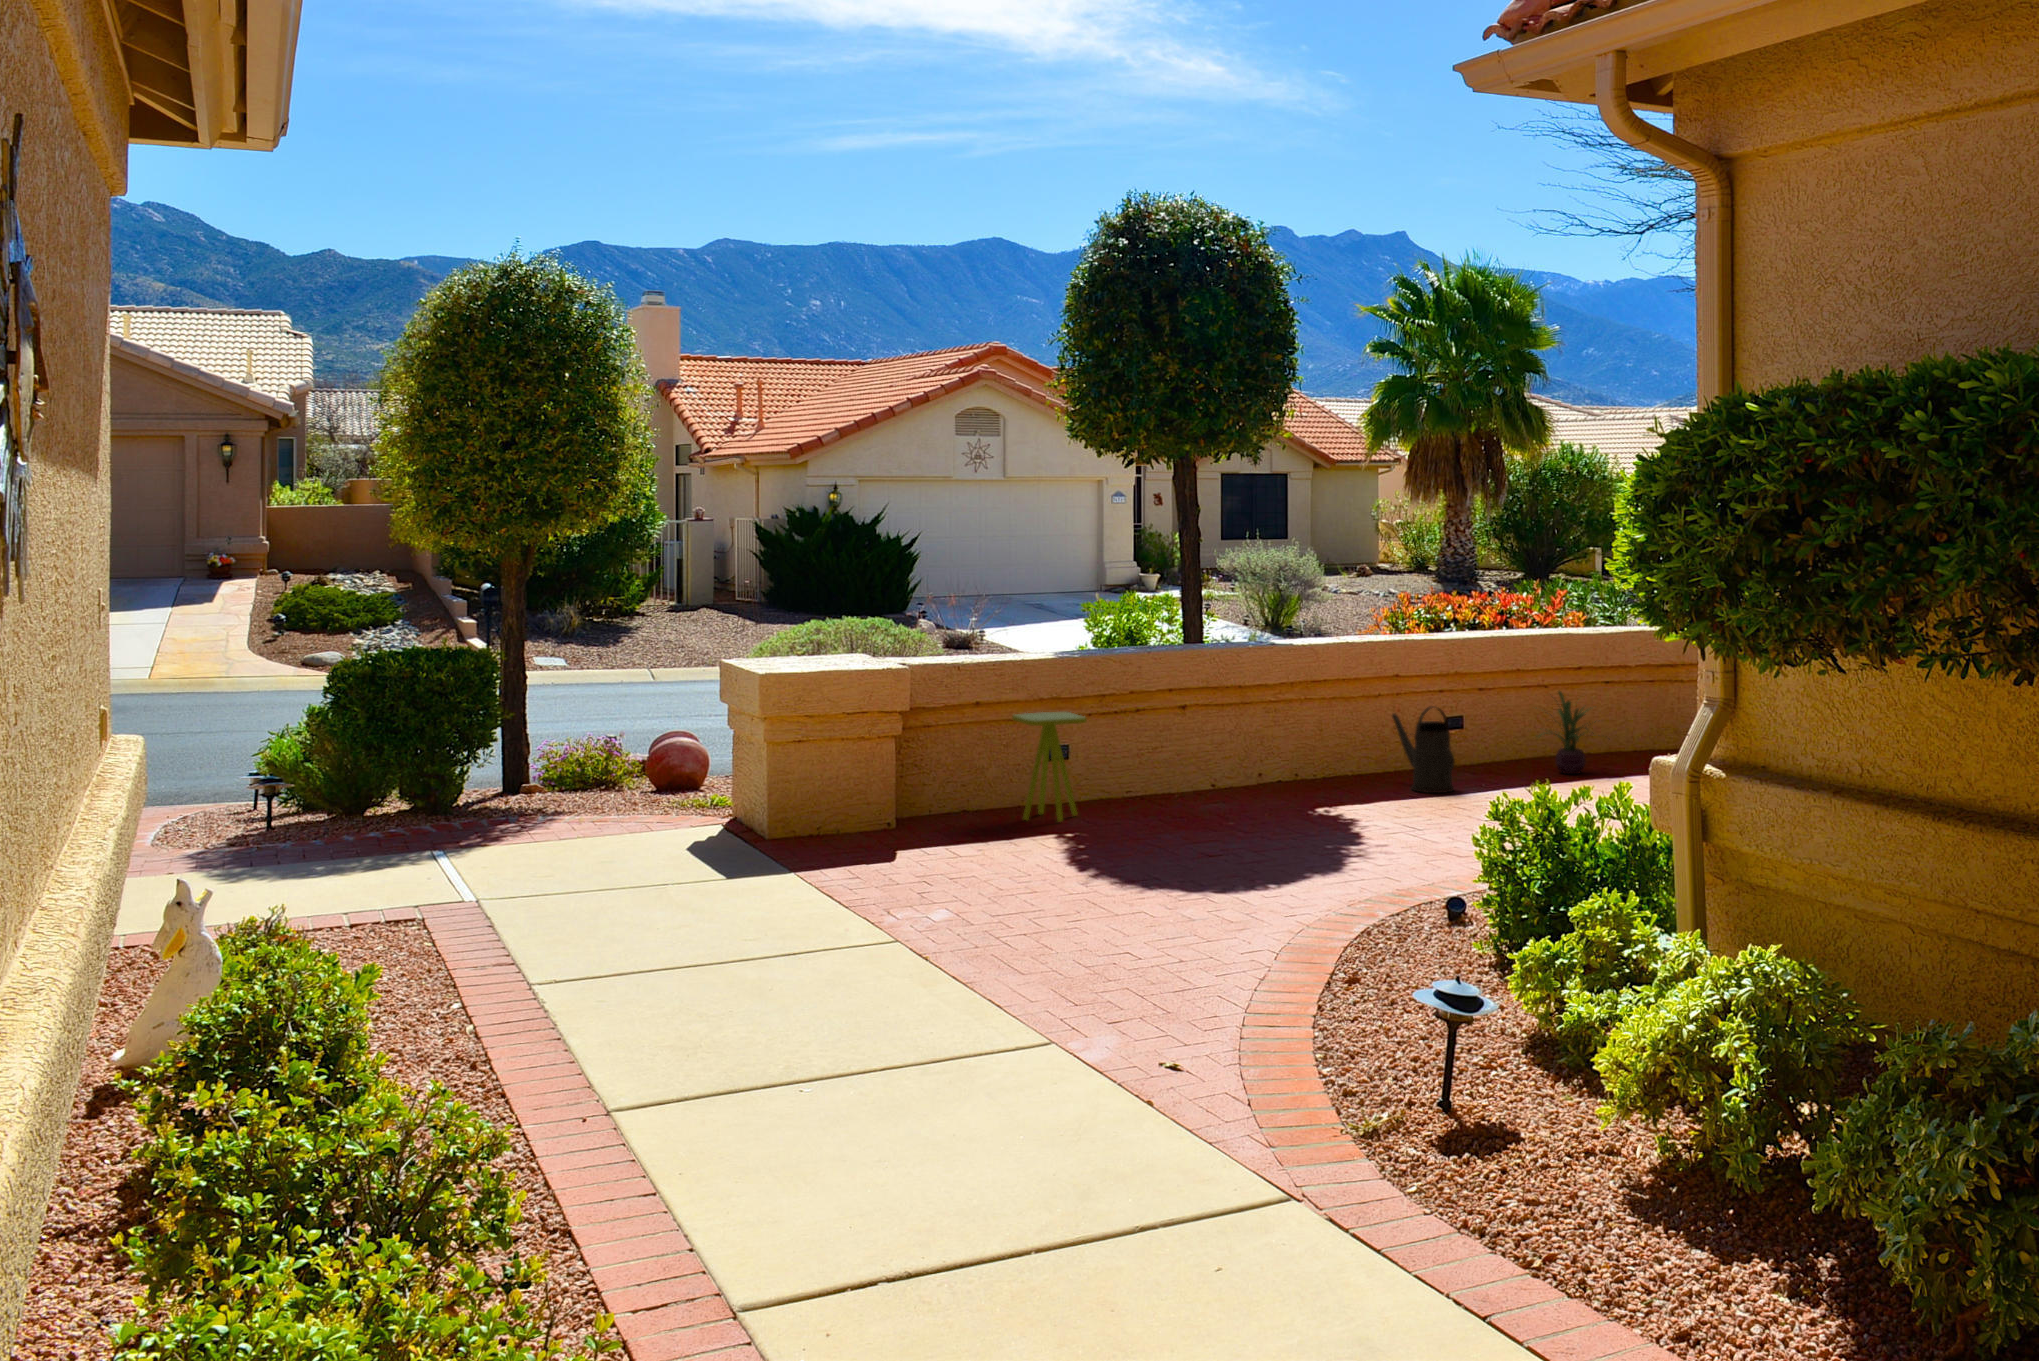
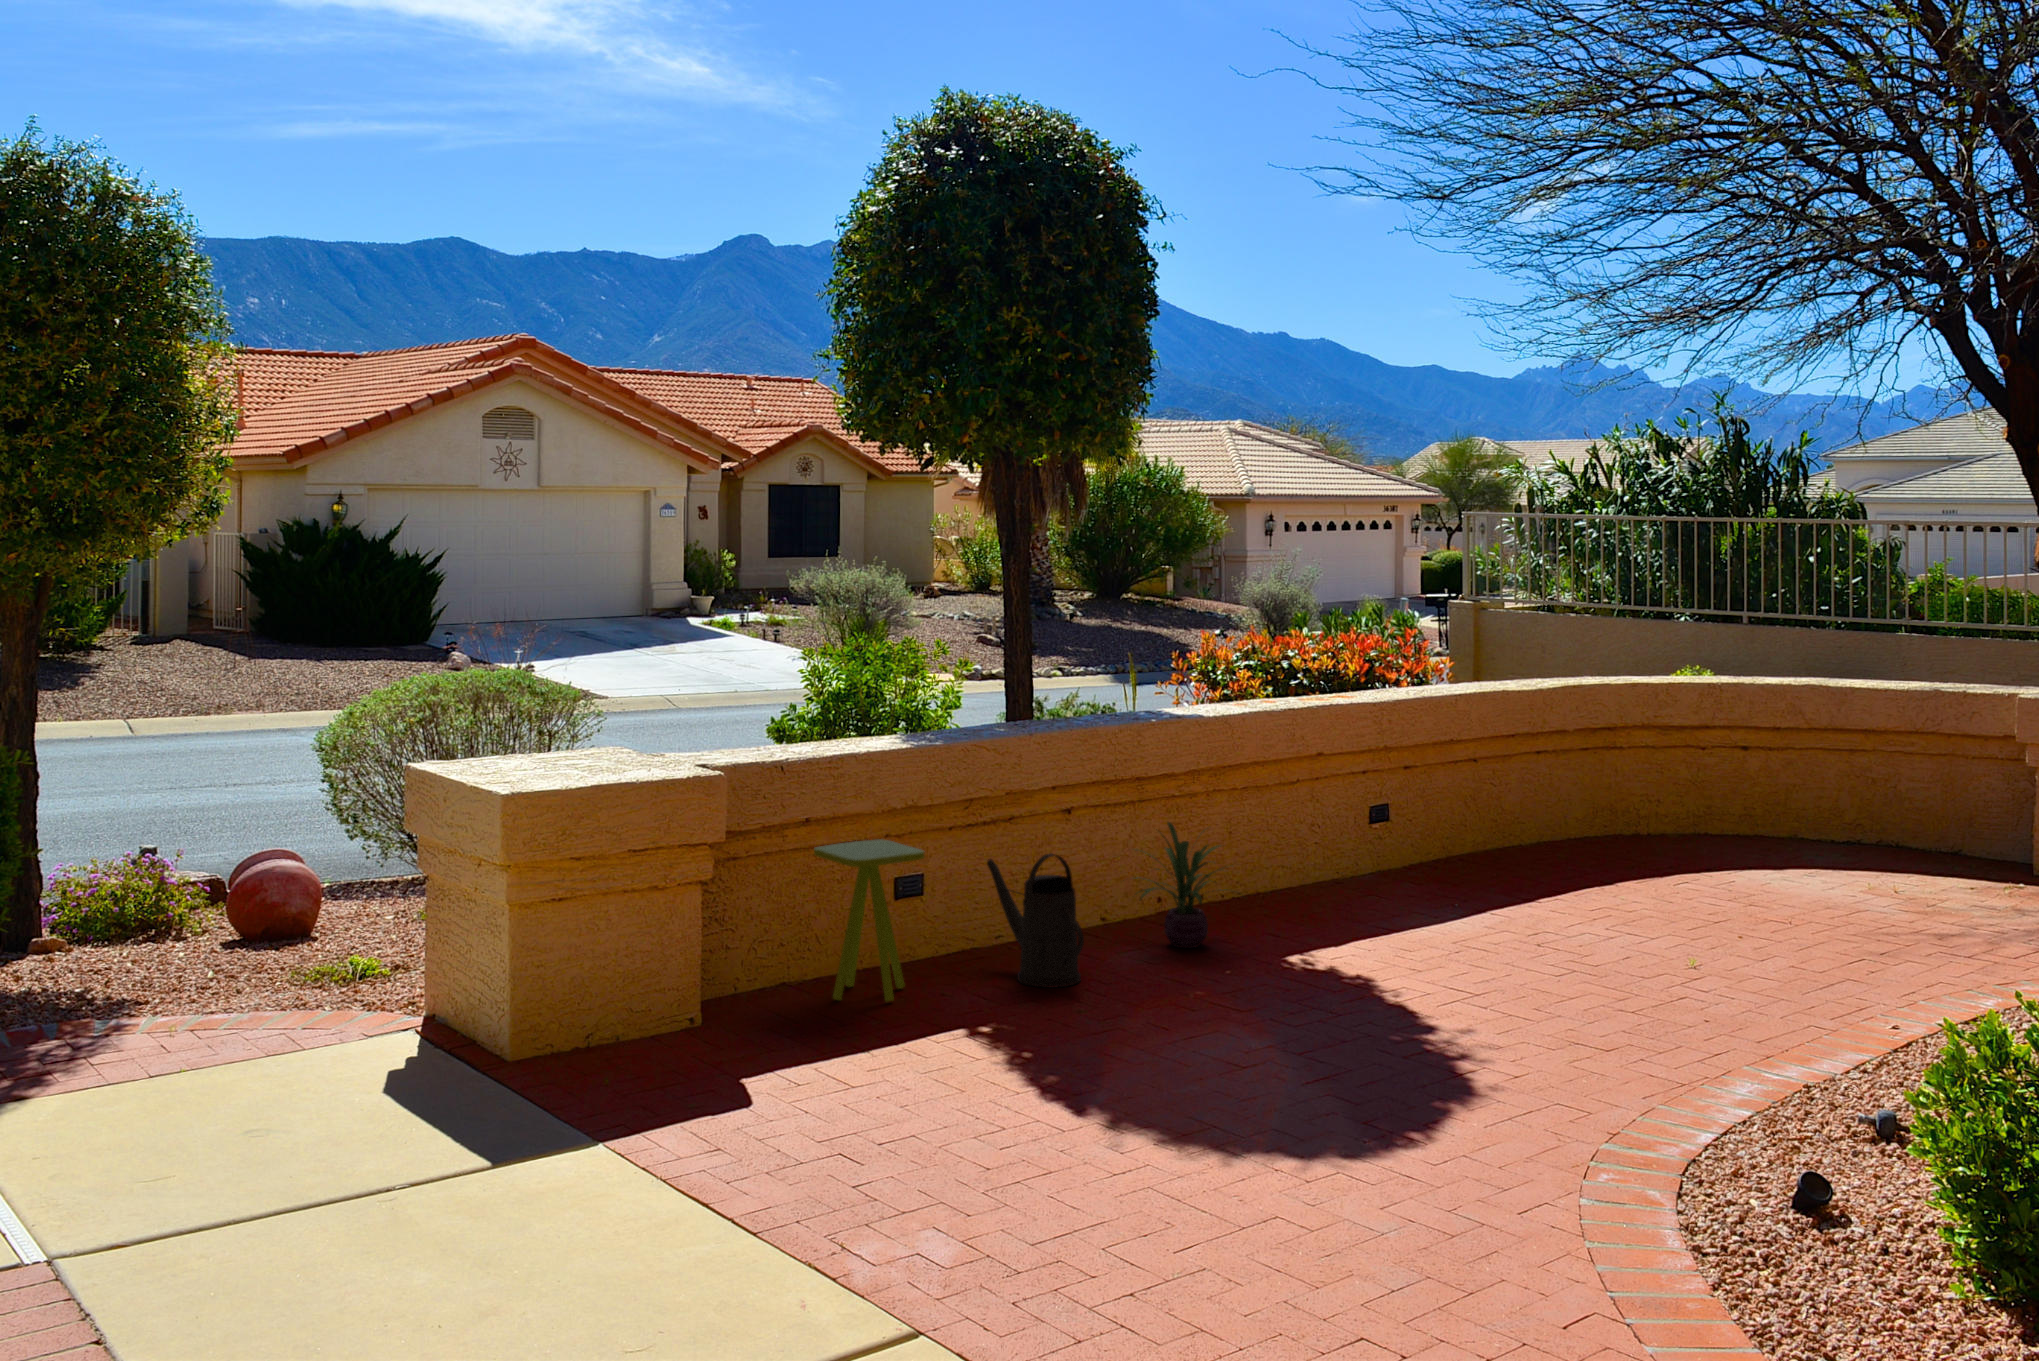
decorative plant: present [1538,691,1591,774] -> present [1140,822,1222,948]
watering can: present [1392,707,1455,793] -> present [987,854,1084,987]

